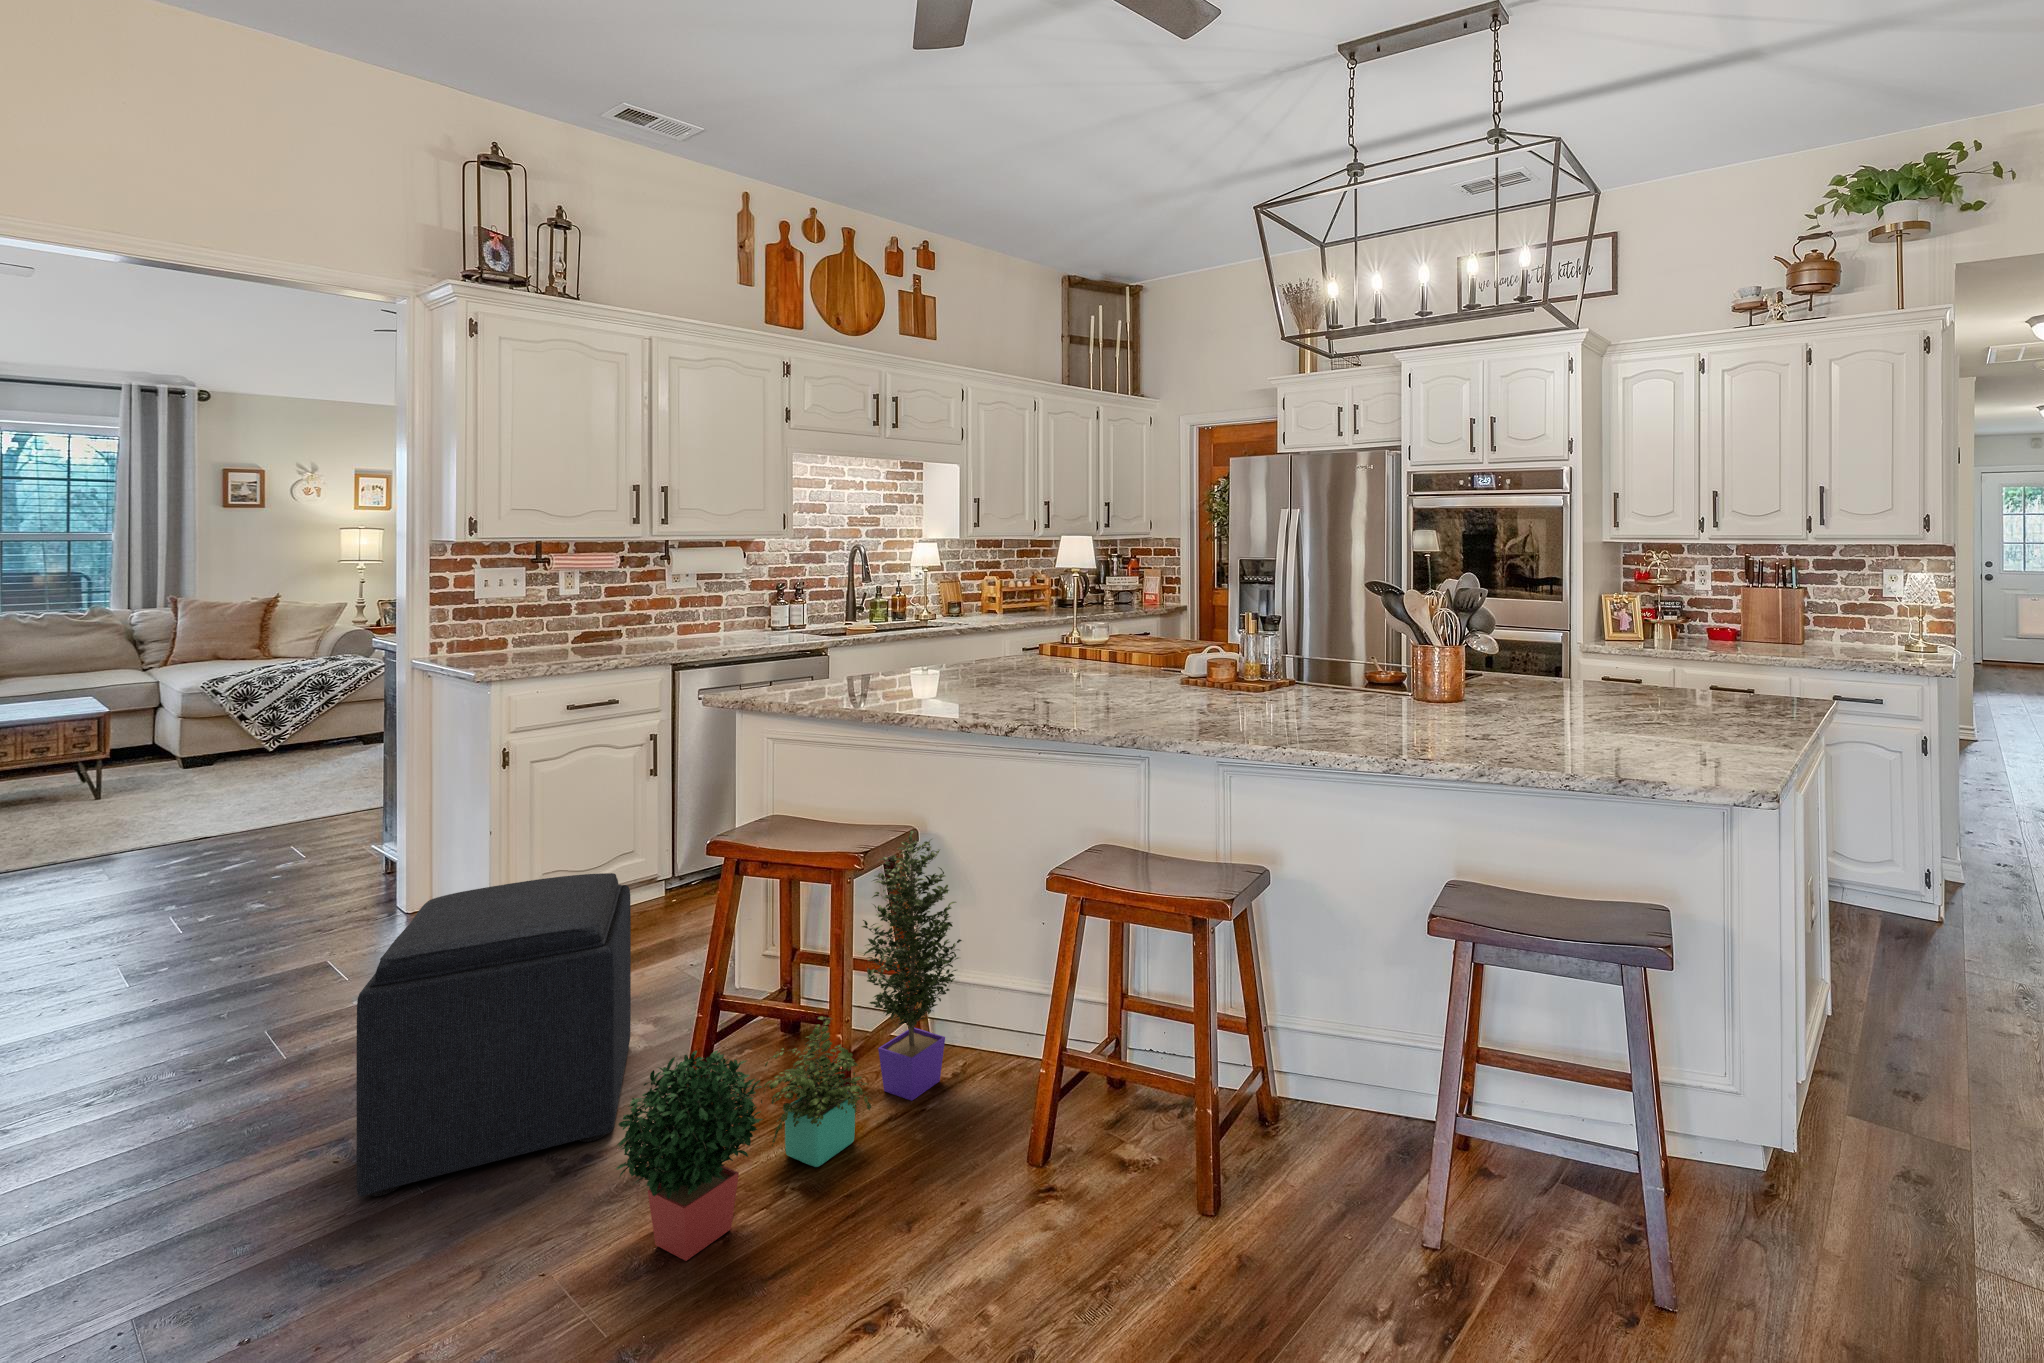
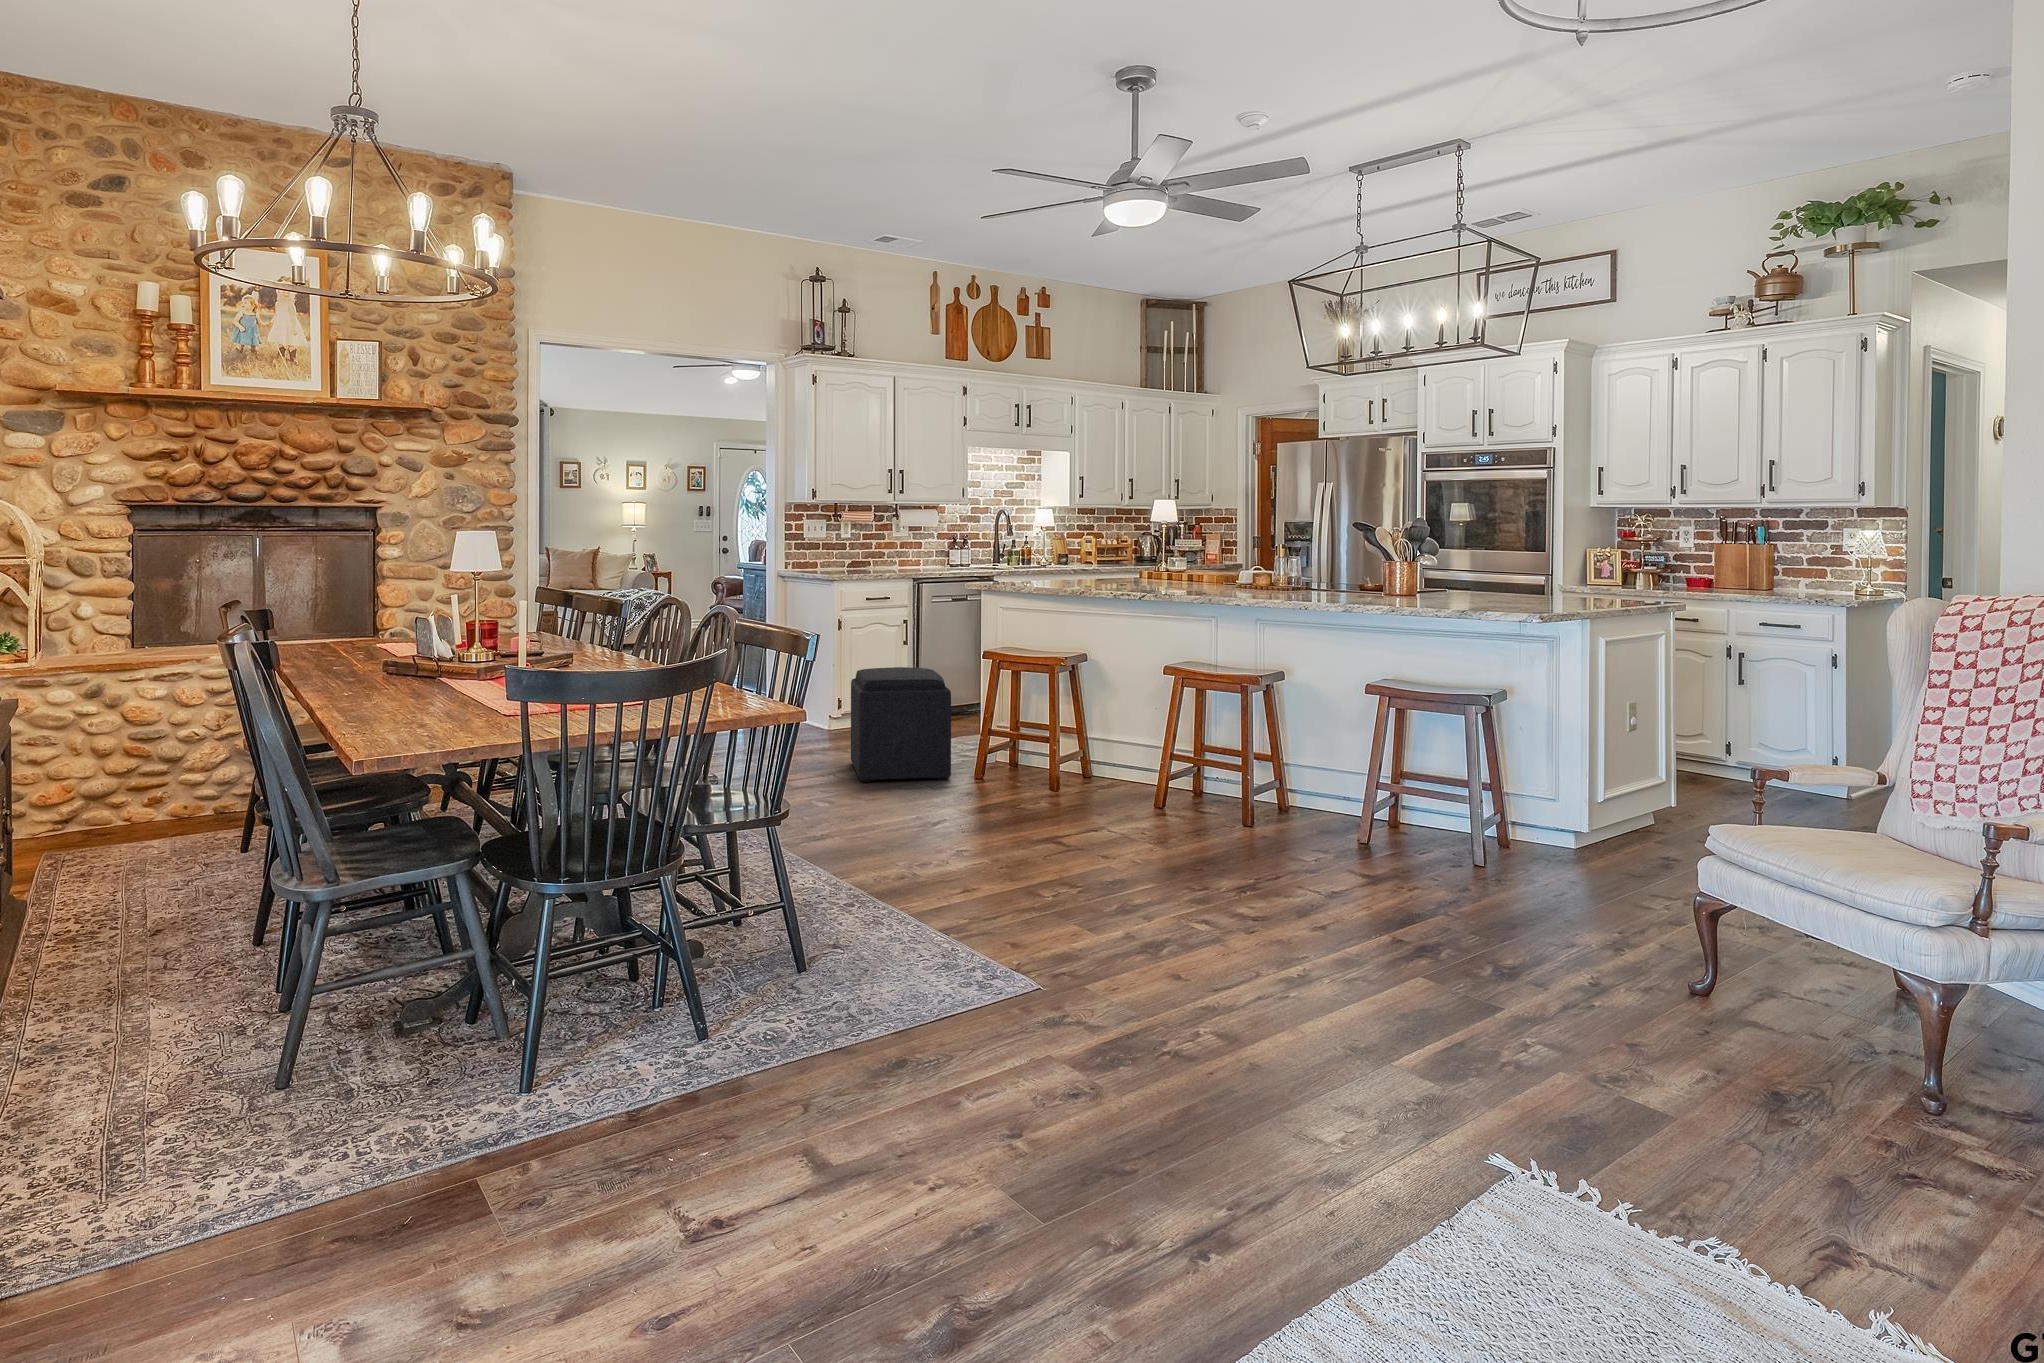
potted plant: present [616,831,962,1261] -> none [976,651,1111,805]

